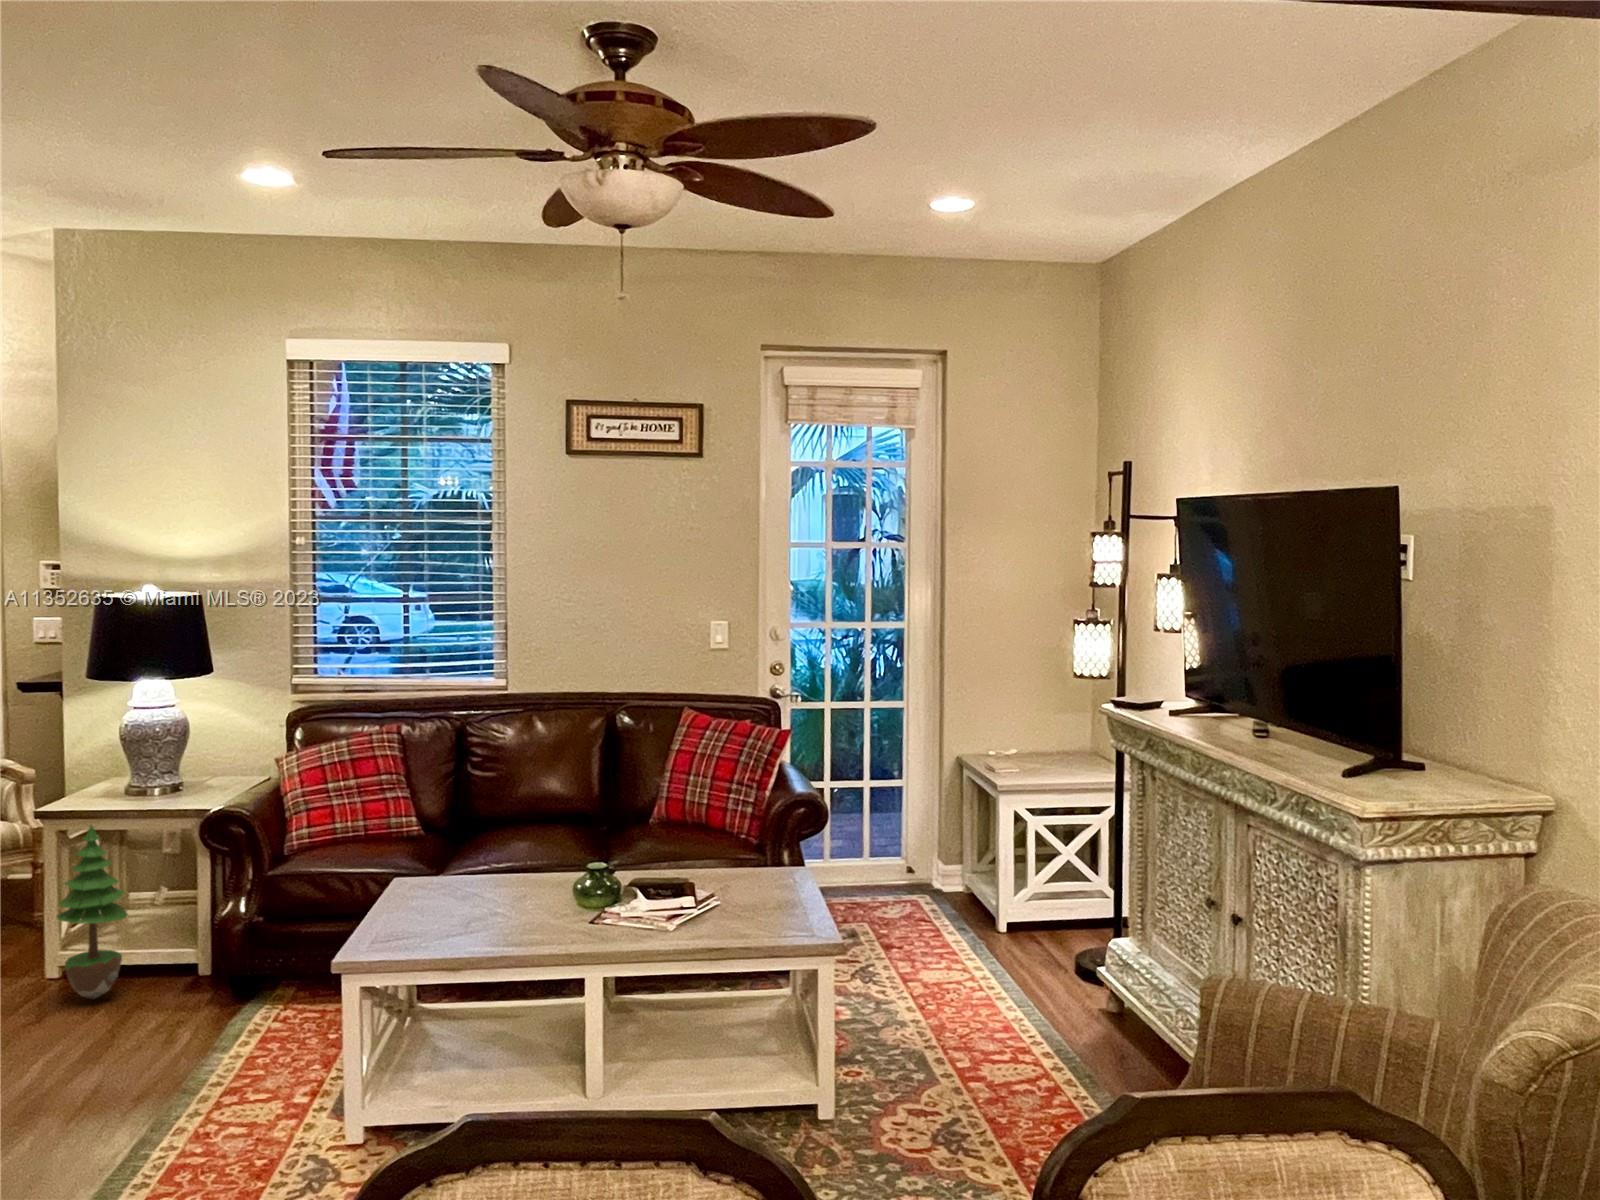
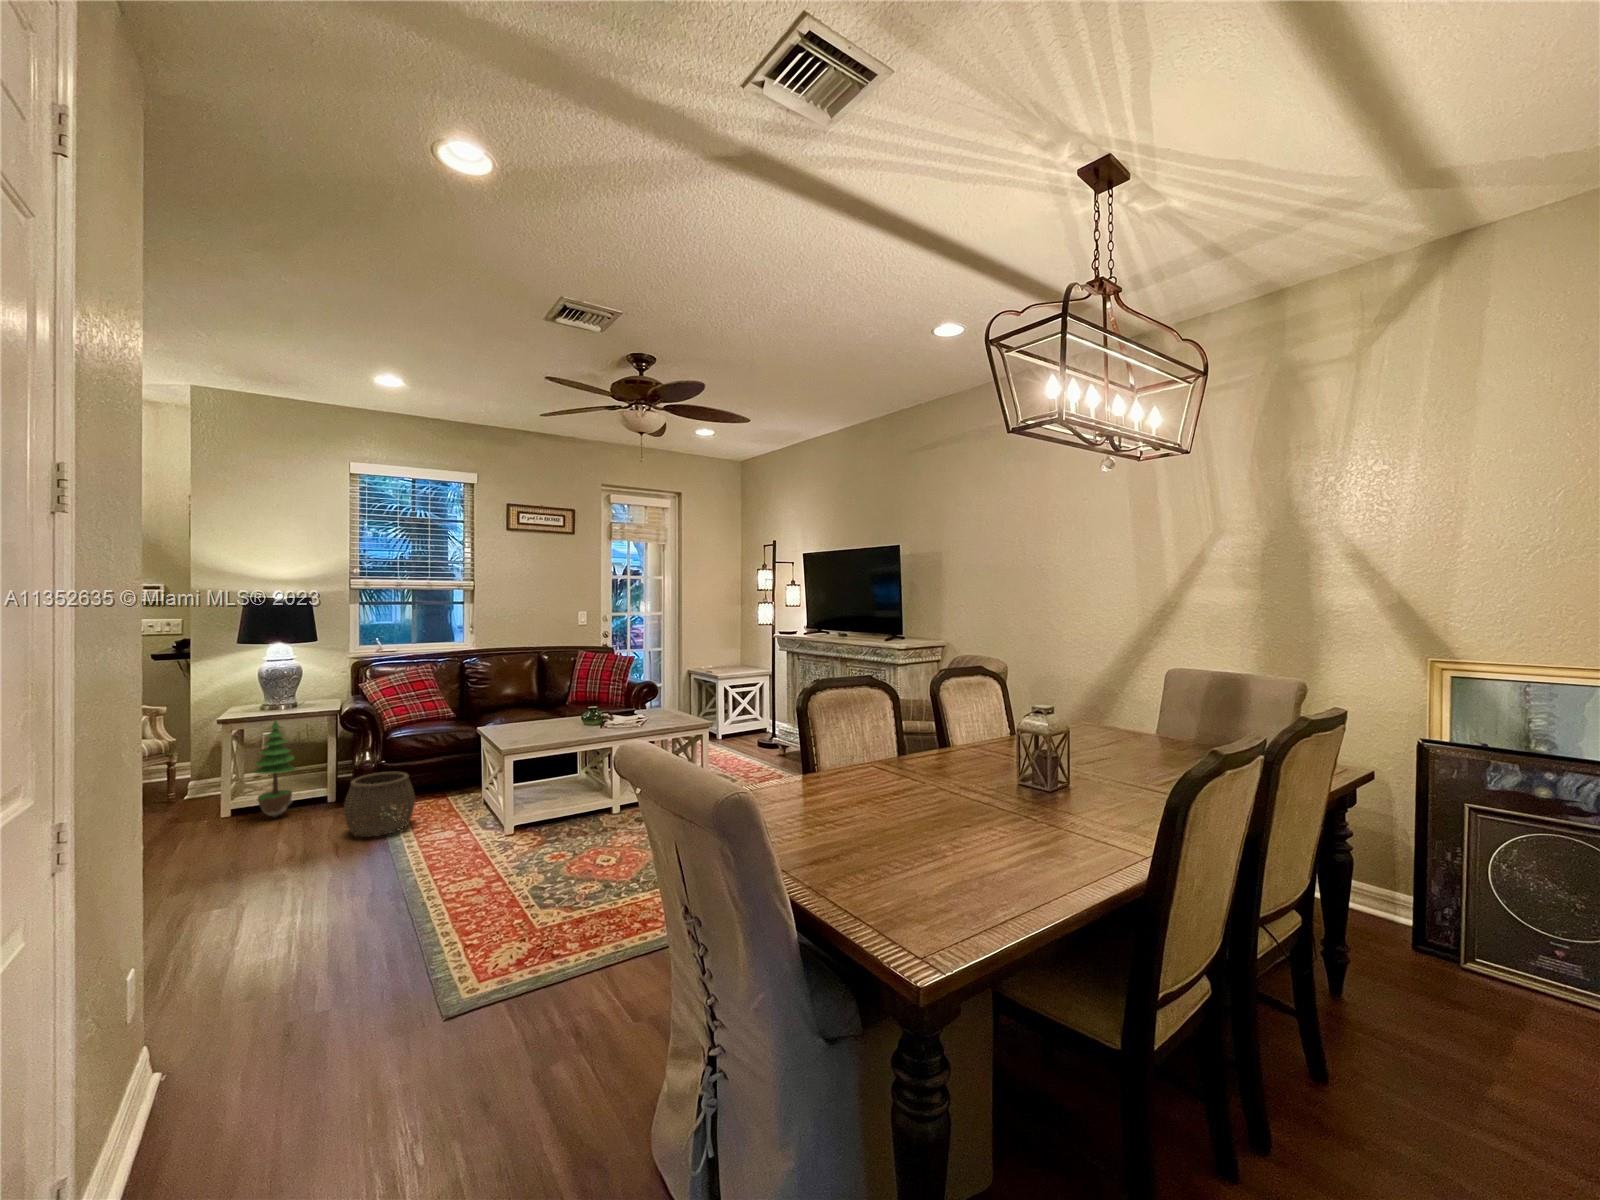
woven basket: none [129,953,261,1087] -> present [344,772,415,837]

